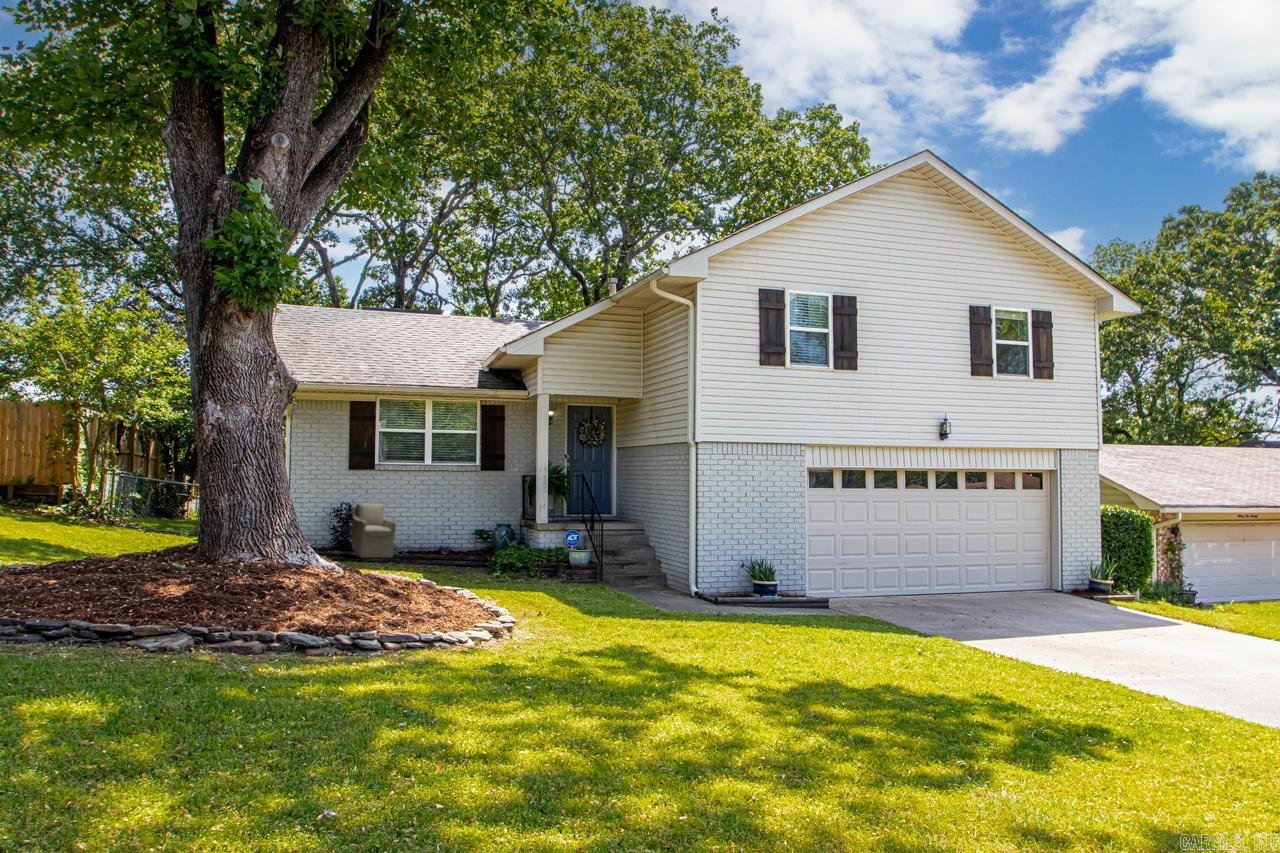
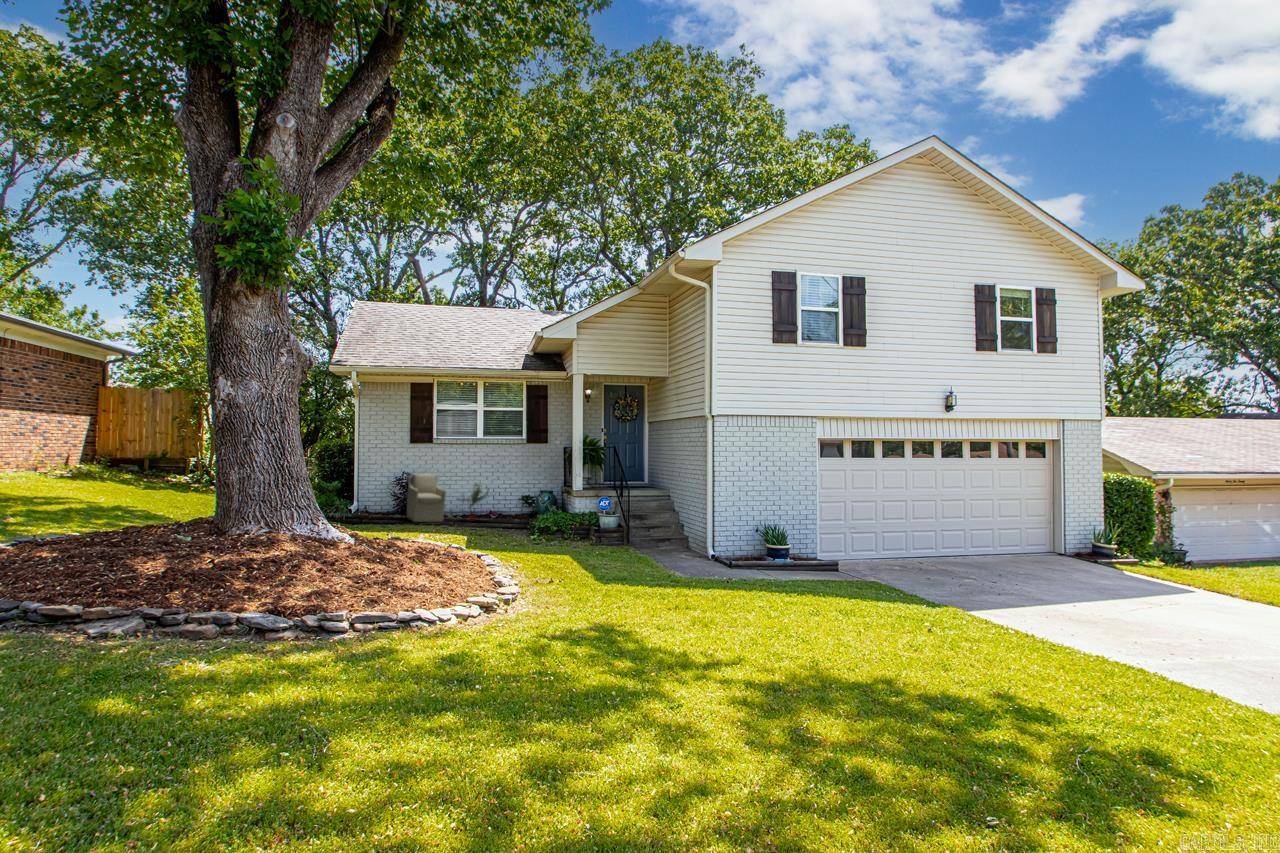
potted tree: none [407,513,445,558] -> present [457,483,489,522]

